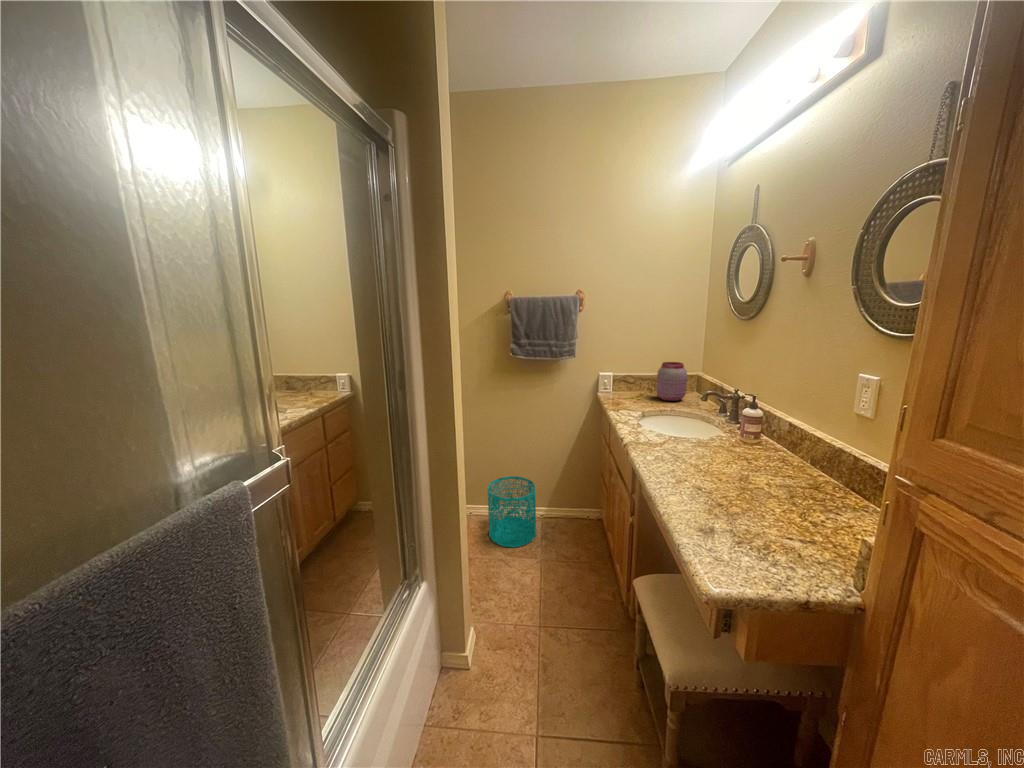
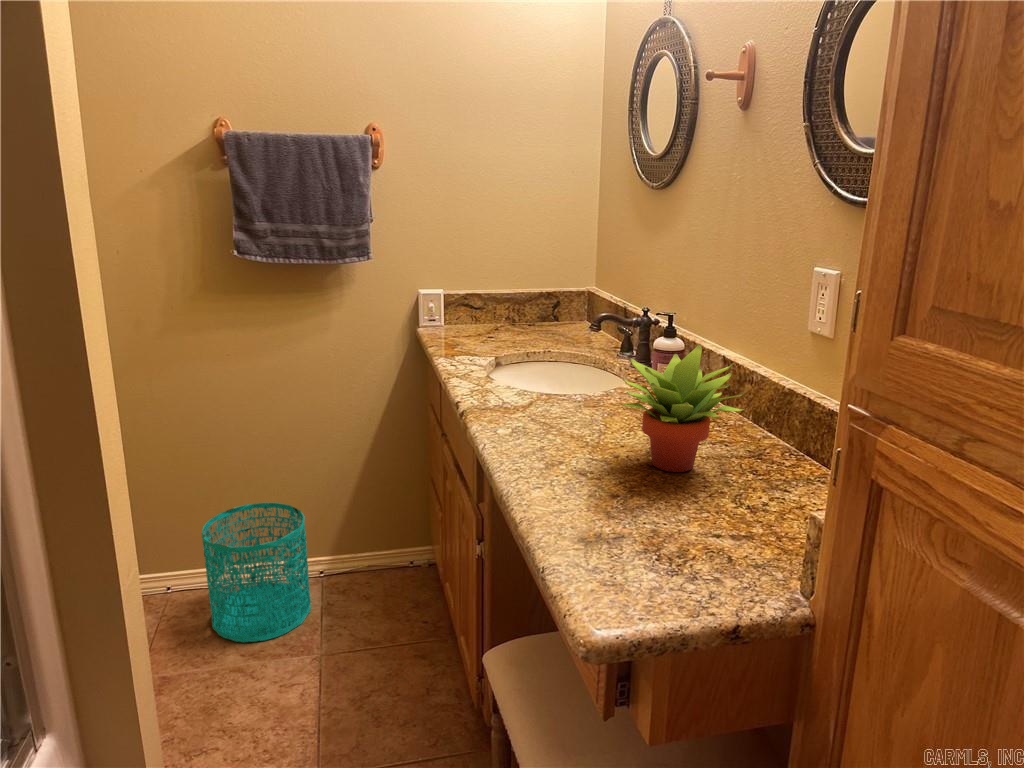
jar: present [657,362,687,401] -> none [522,268,572,338]
succulent plant: none [723,419,809,494] -> present [620,344,744,472]

